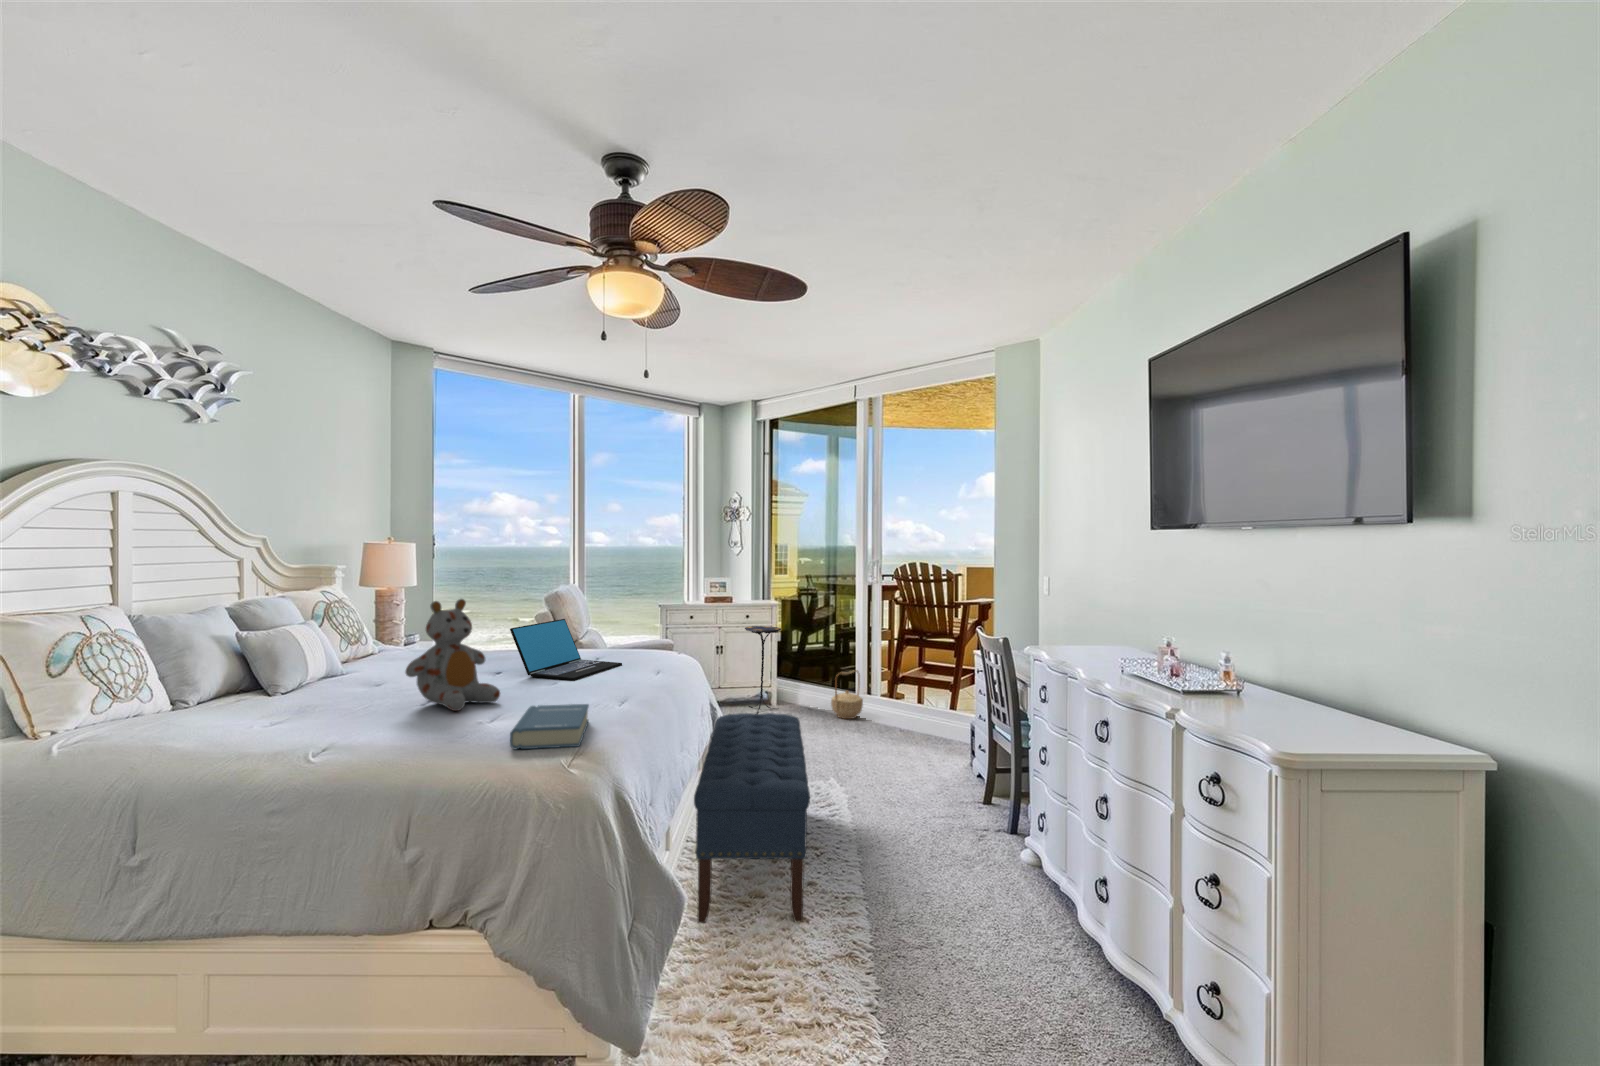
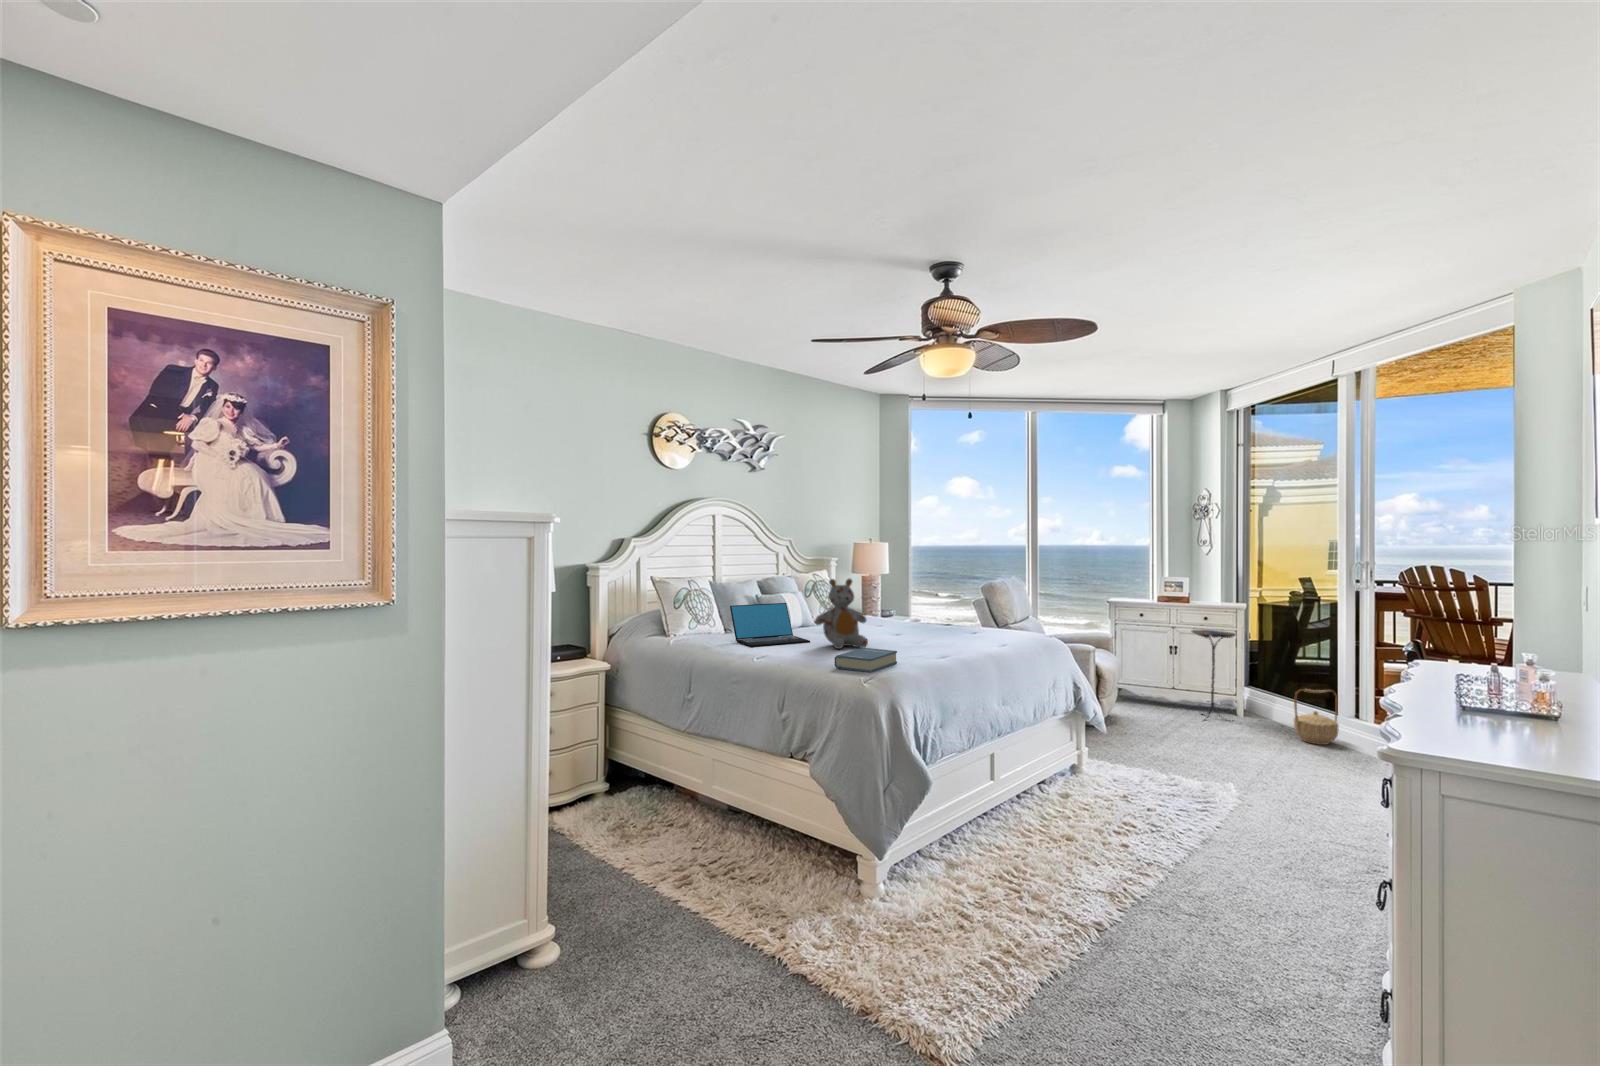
laptop: present [510,619,622,680] -> present [730,603,810,647]
bench: present [694,713,810,923] -> none [989,696,1158,864]

